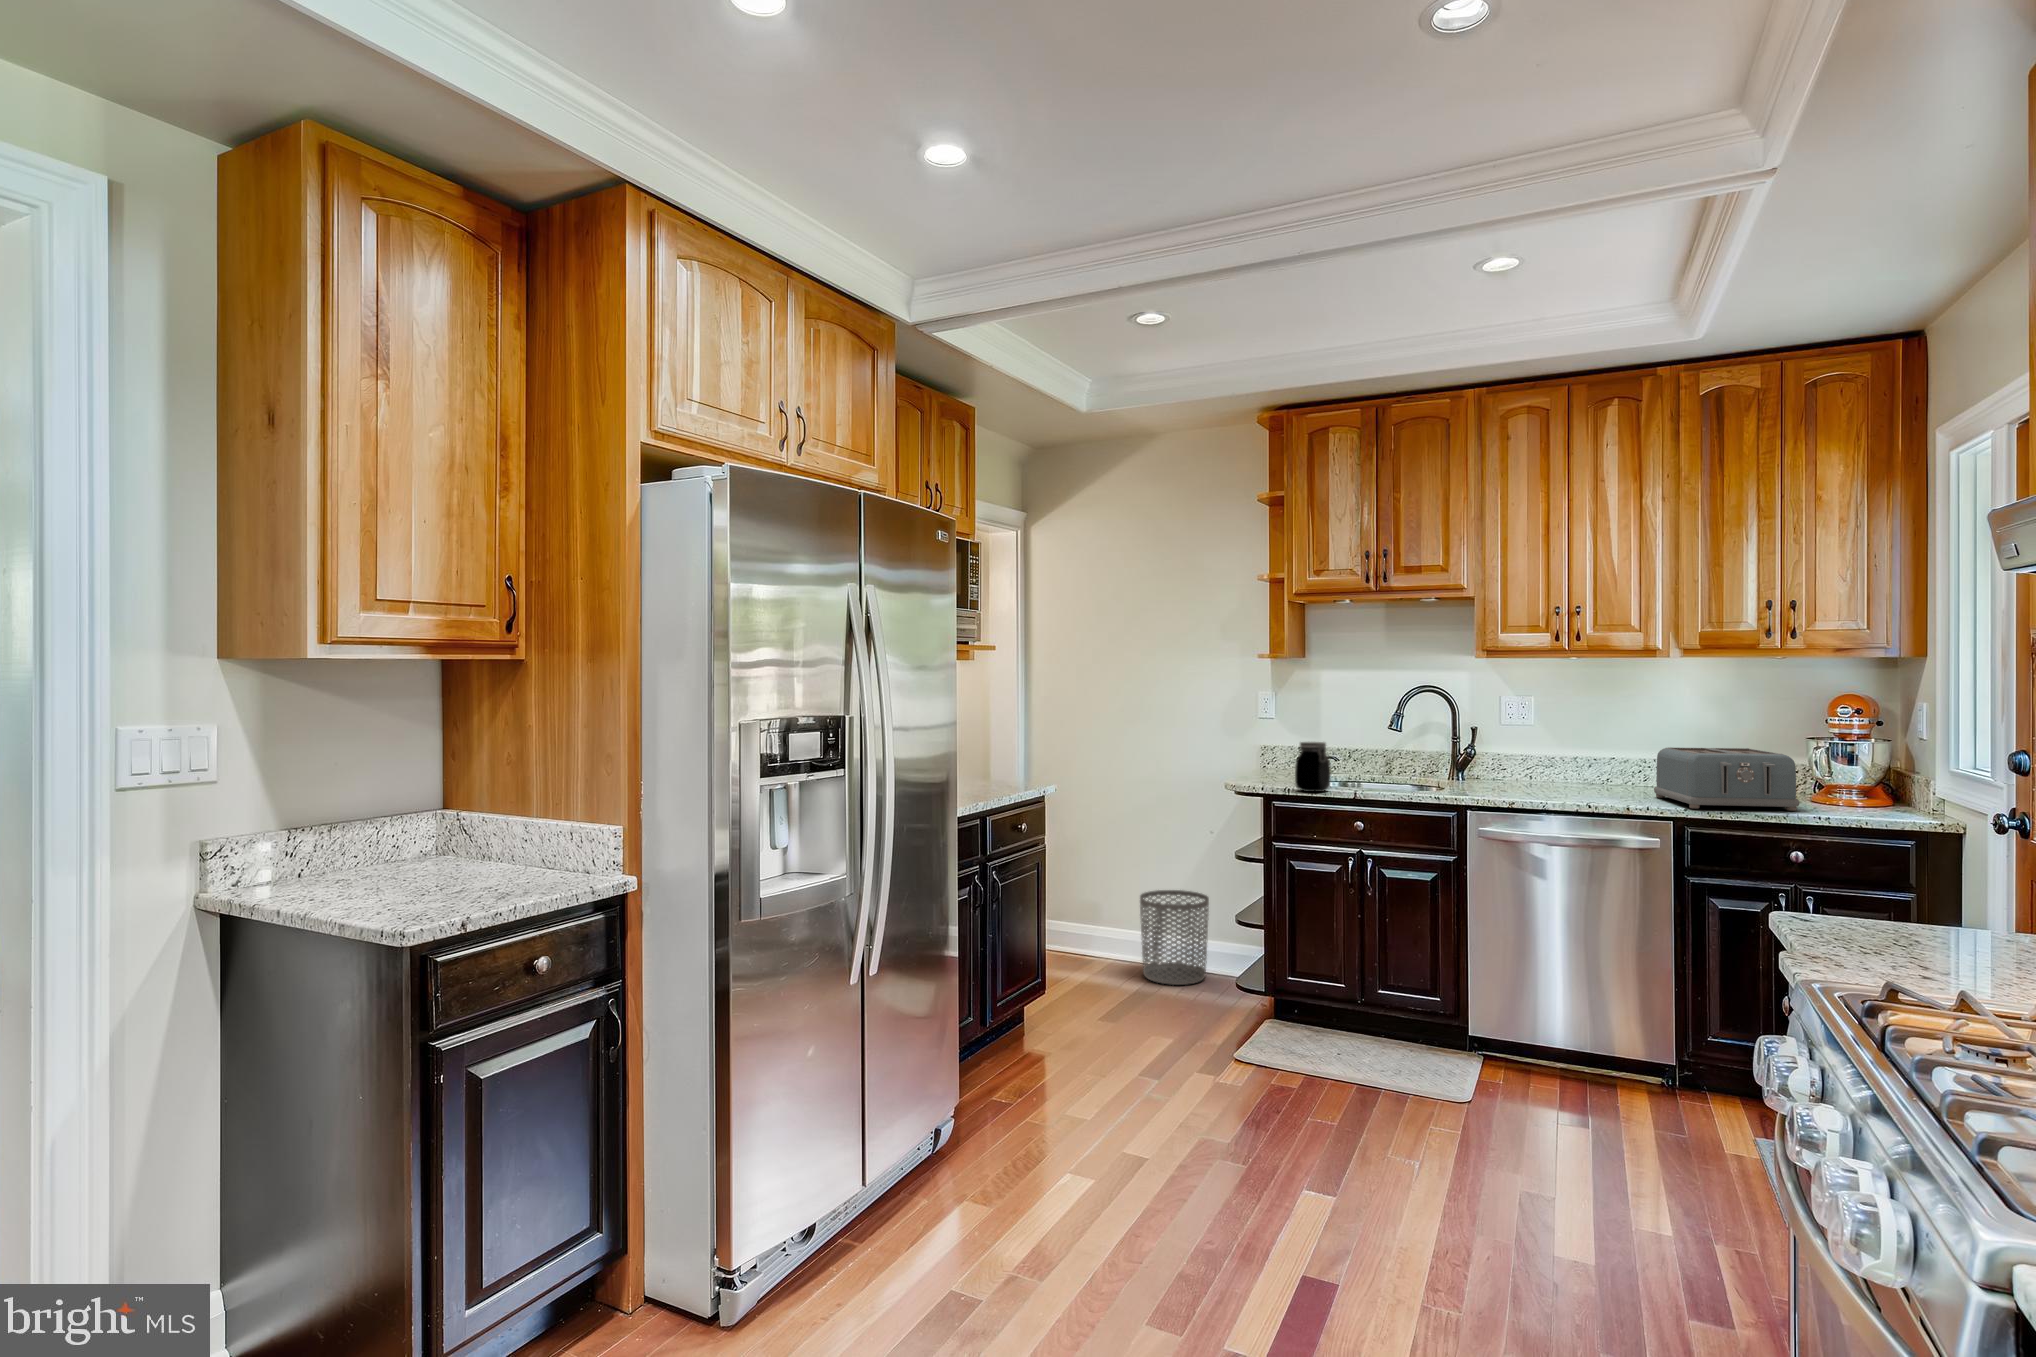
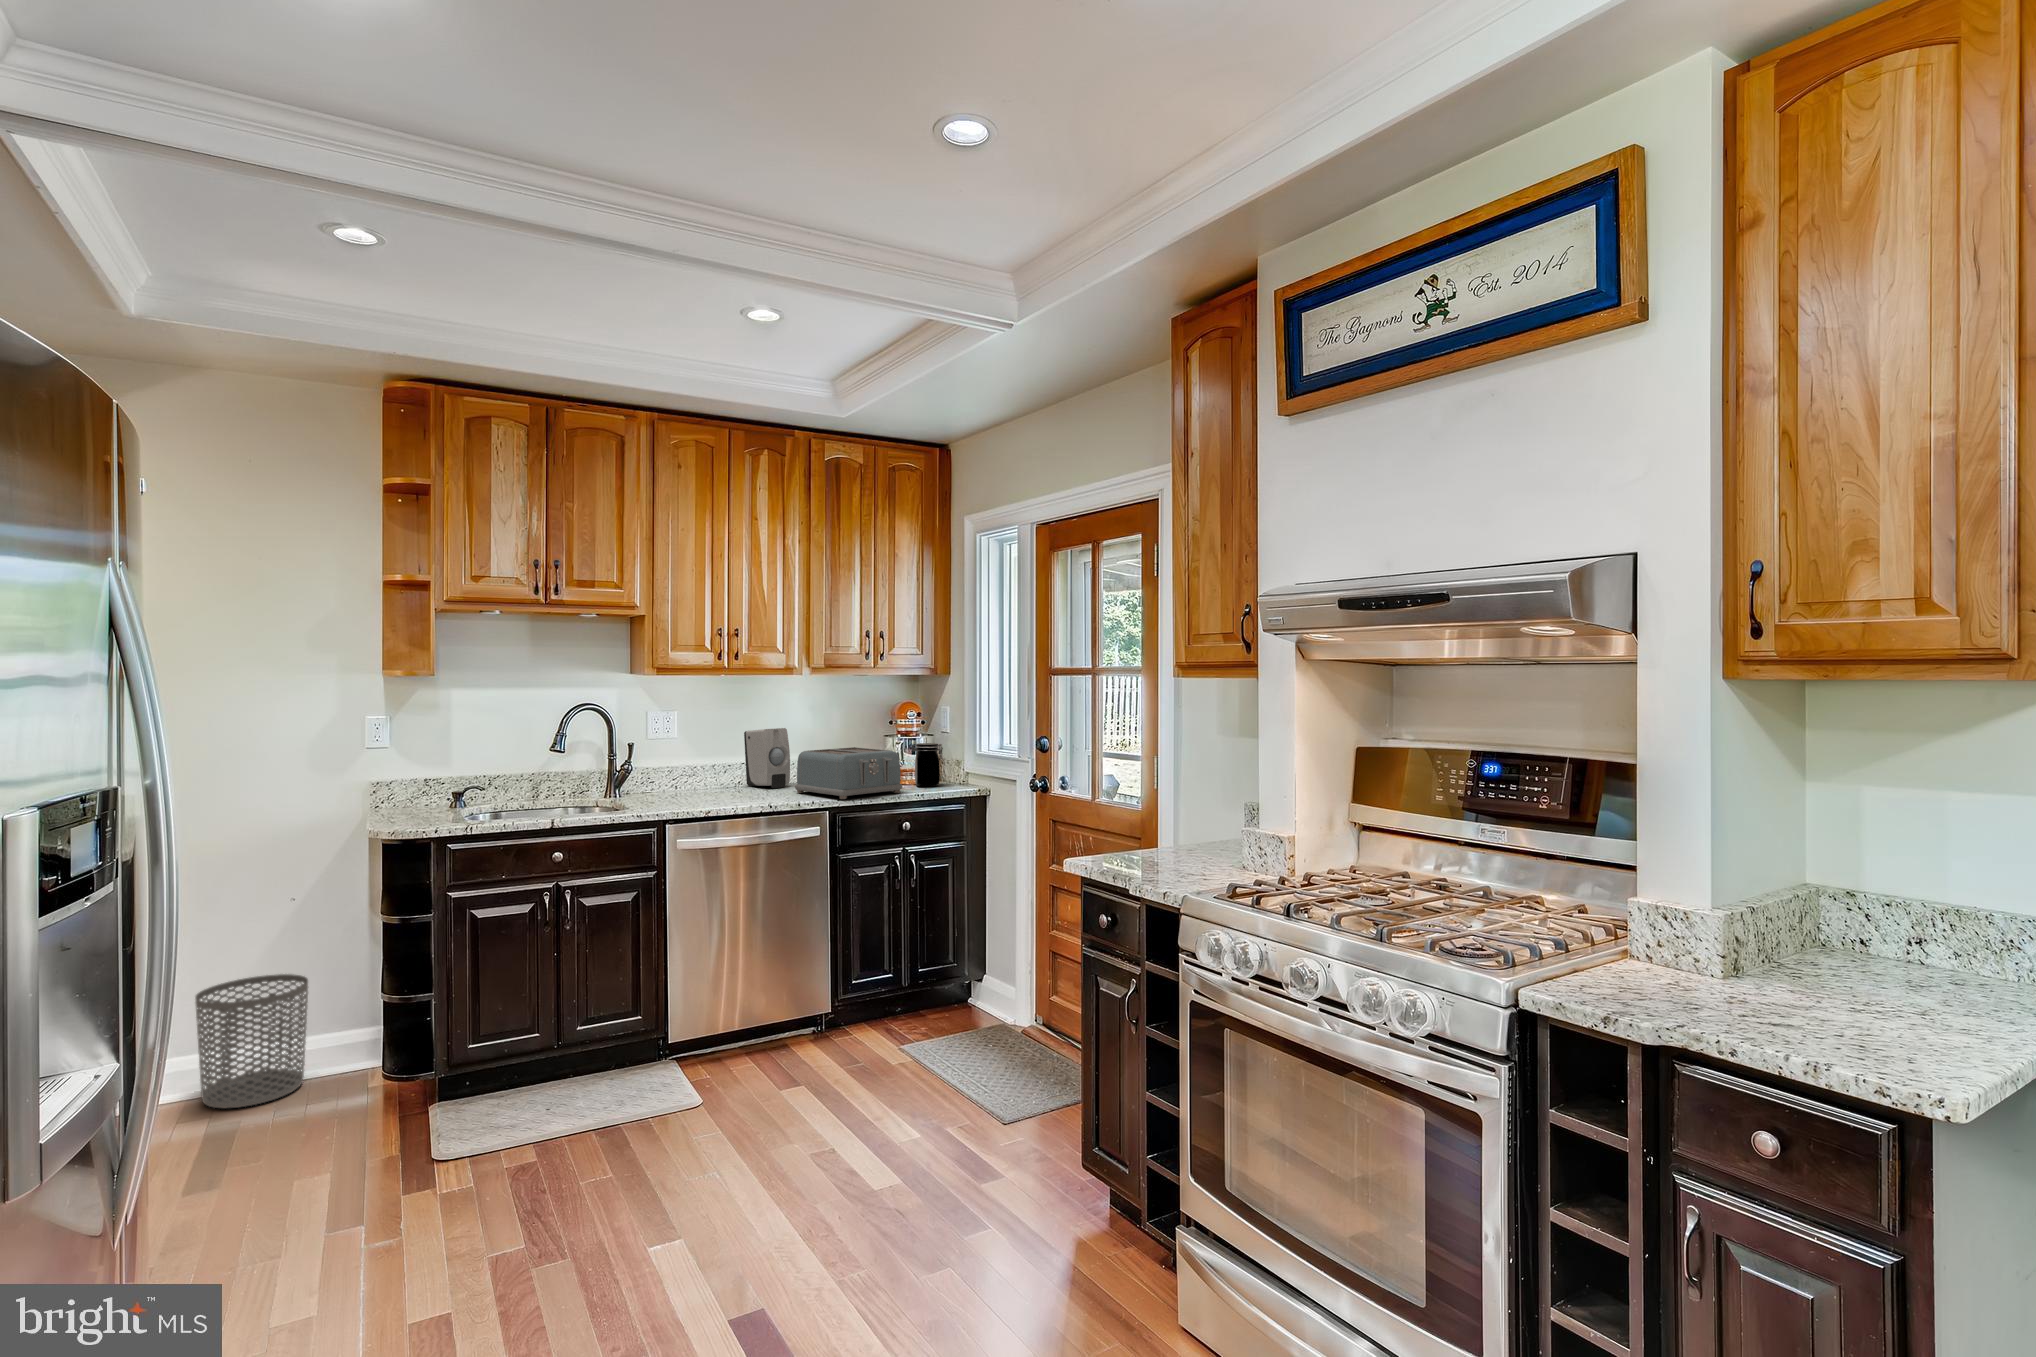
soap dispenser: none [1614,720,1665,790] -> present [744,728,790,788]
jar: present [1295,742,1331,792] -> present [912,743,943,787]

